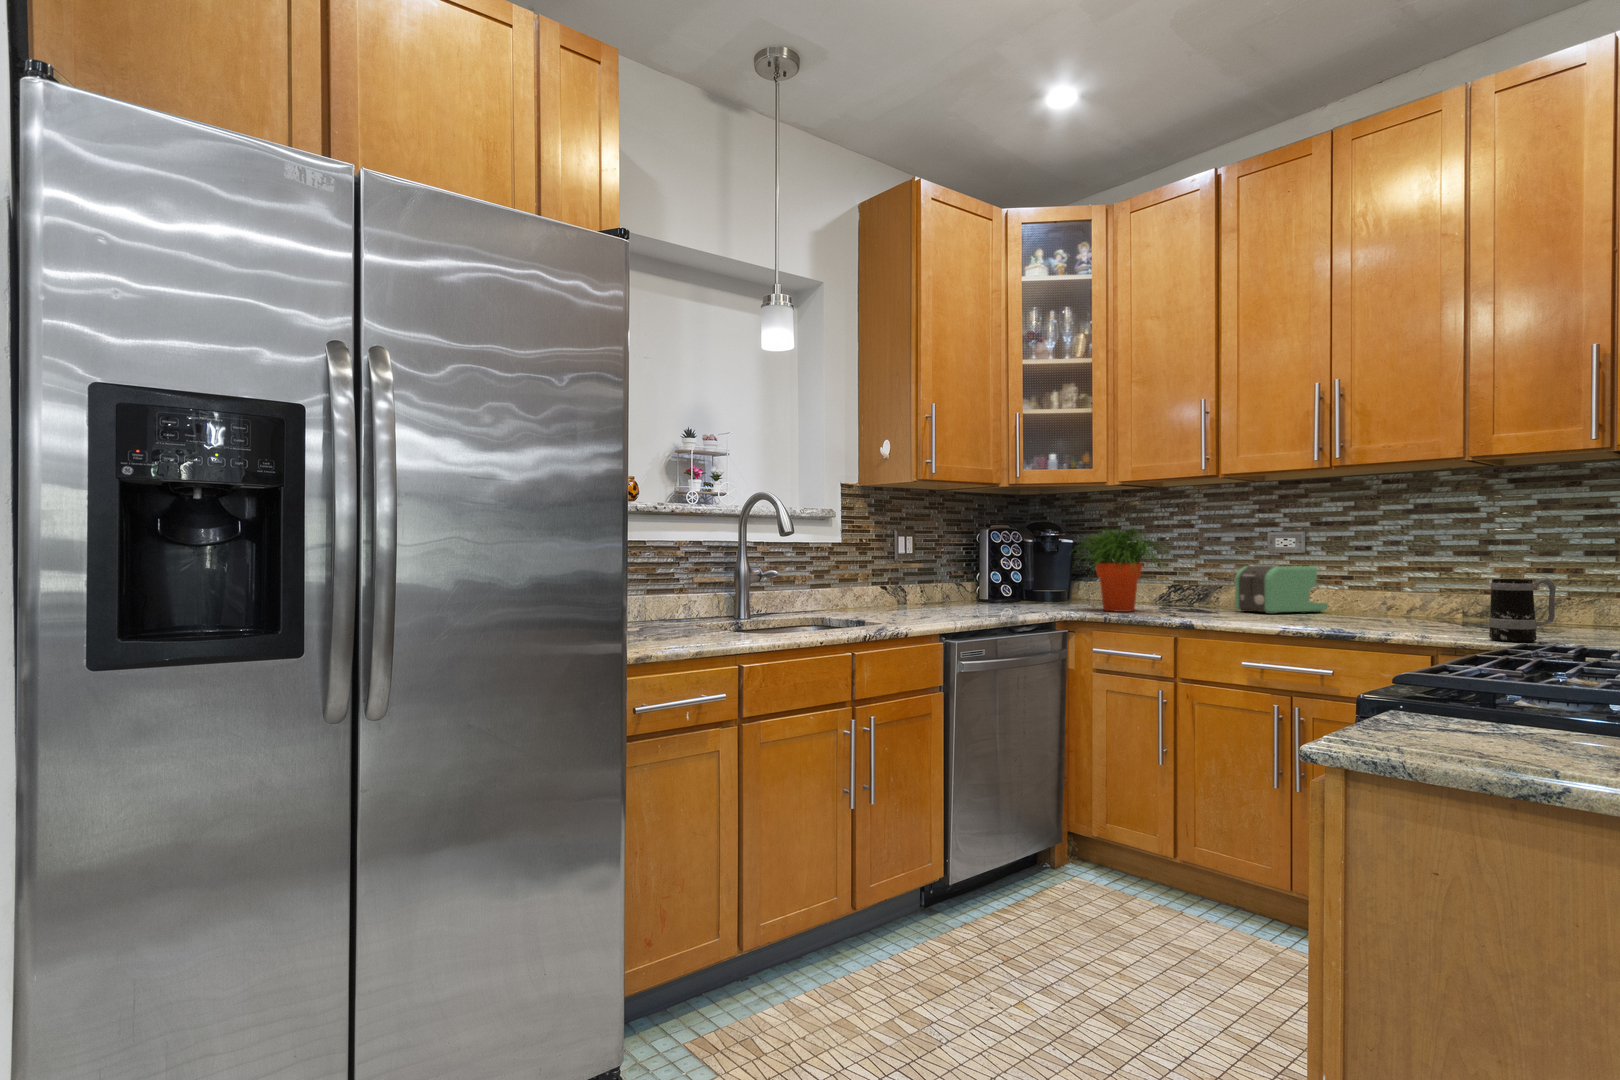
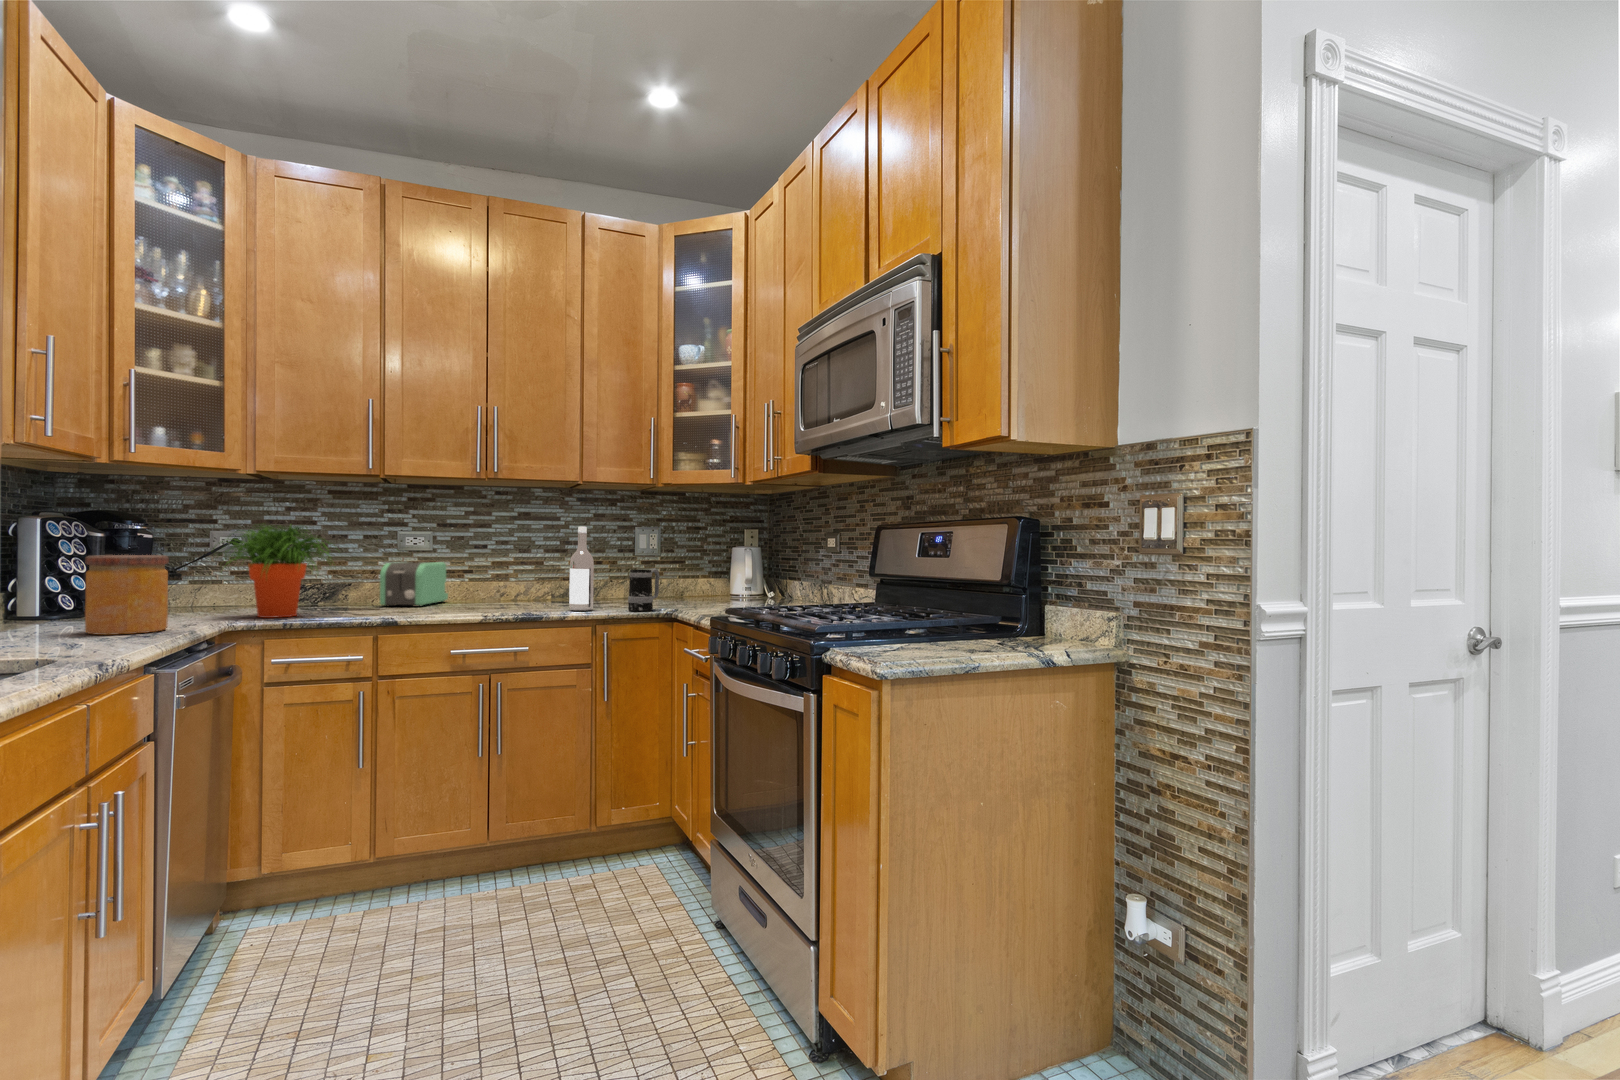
wine bottle: none [1406,518,1444,633] -> present [569,527,594,611]
jar: none [967,554,1015,612] -> present [85,555,169,635]

